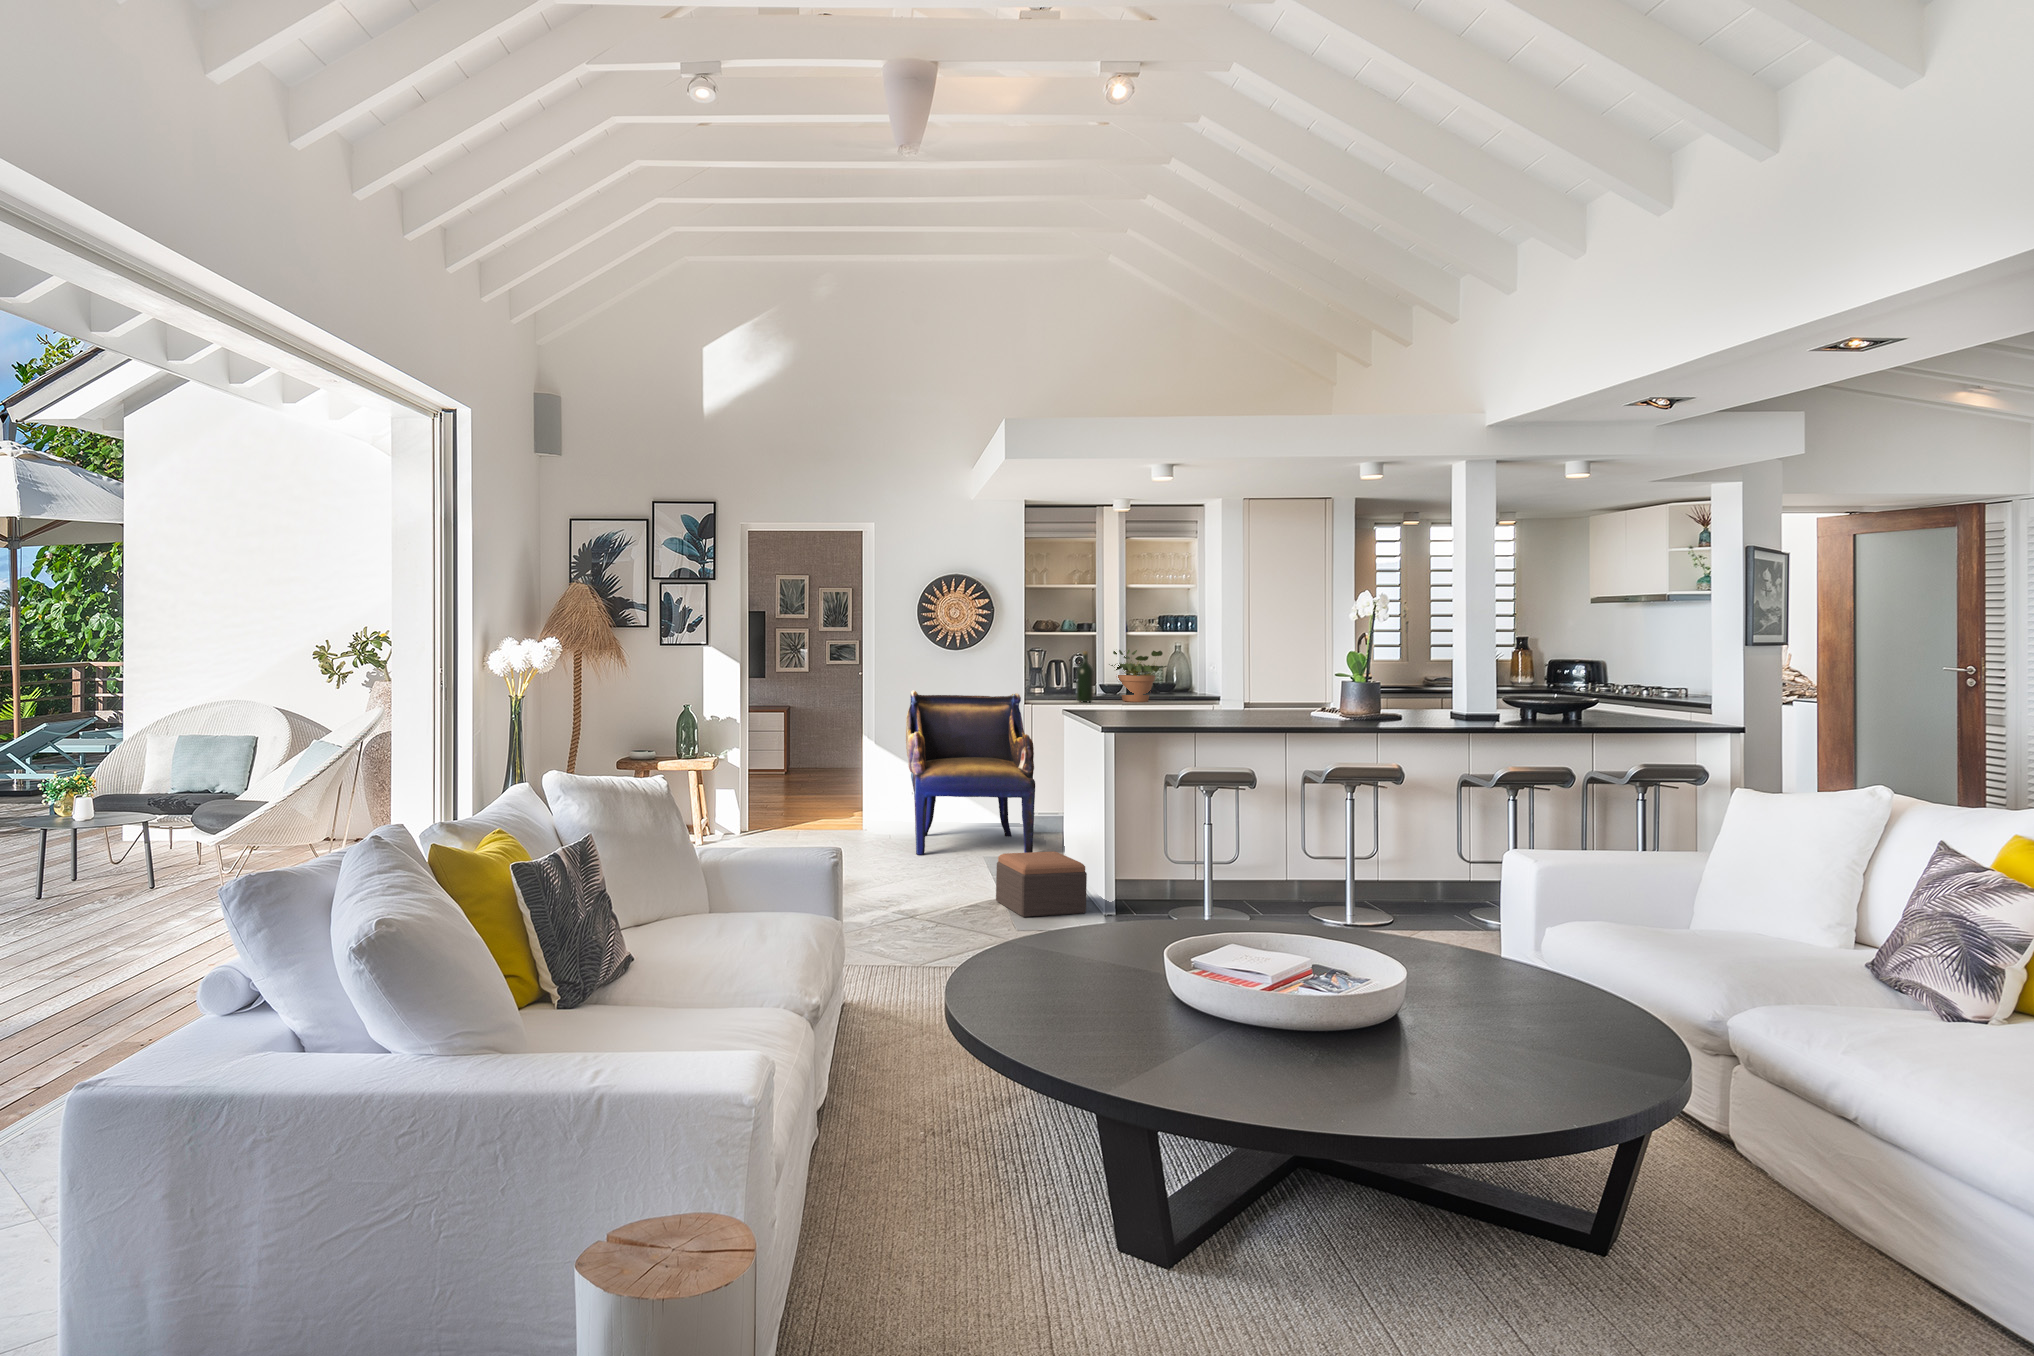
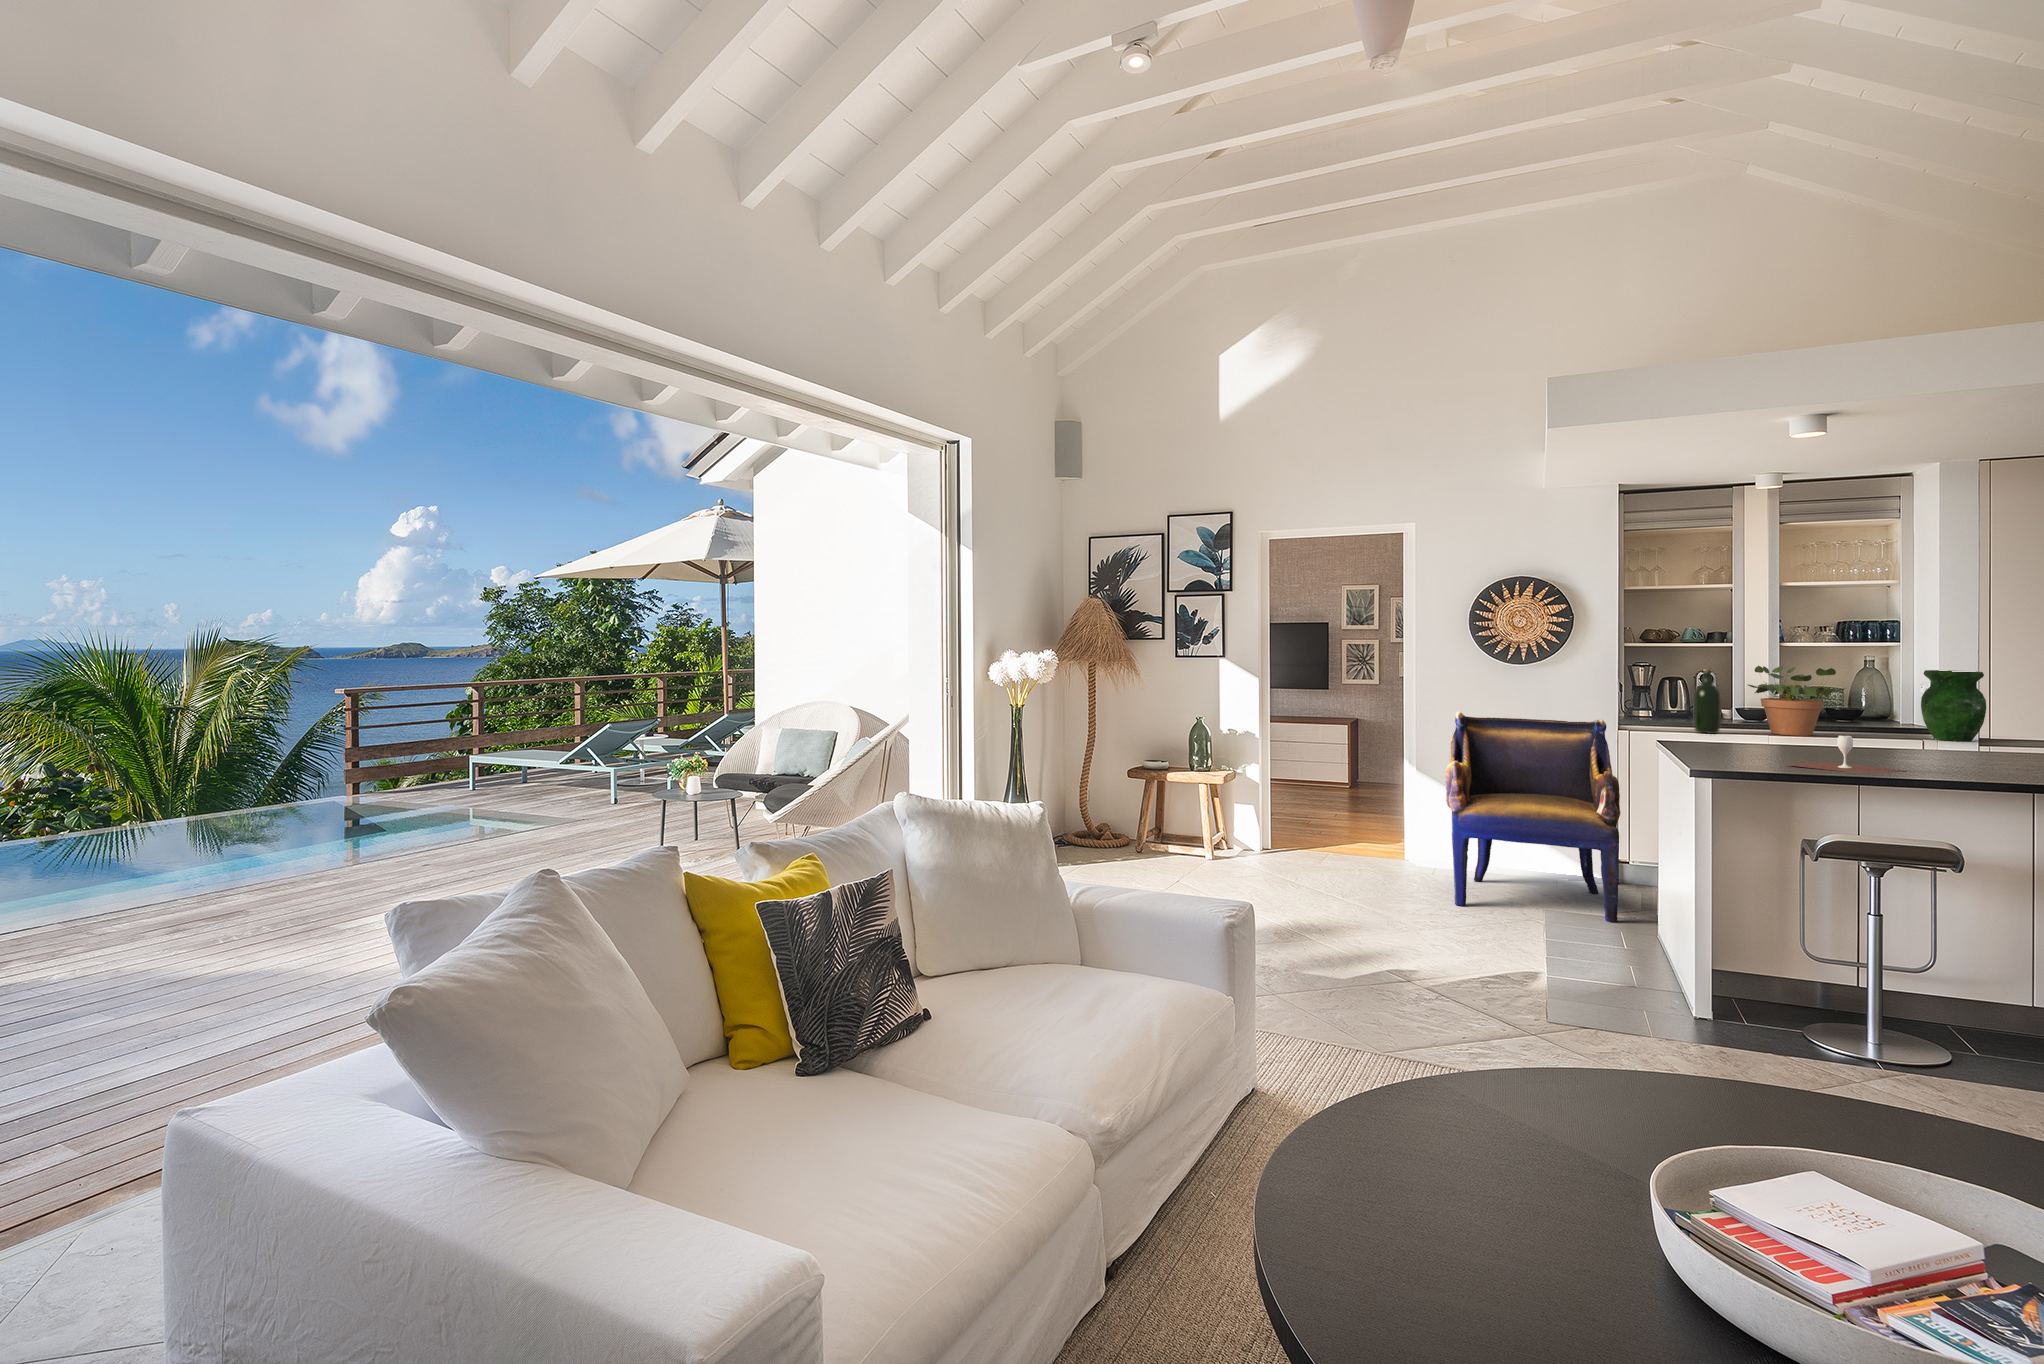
vase: none [1209,652,1244,702] -> present [1921,670,1986,742]
wine glass: none [1161,696,1227,721] -> present [1788,736,1905,773]
footstool: present [996,852,1087,917] -> none [1531,923,1661,1018]

